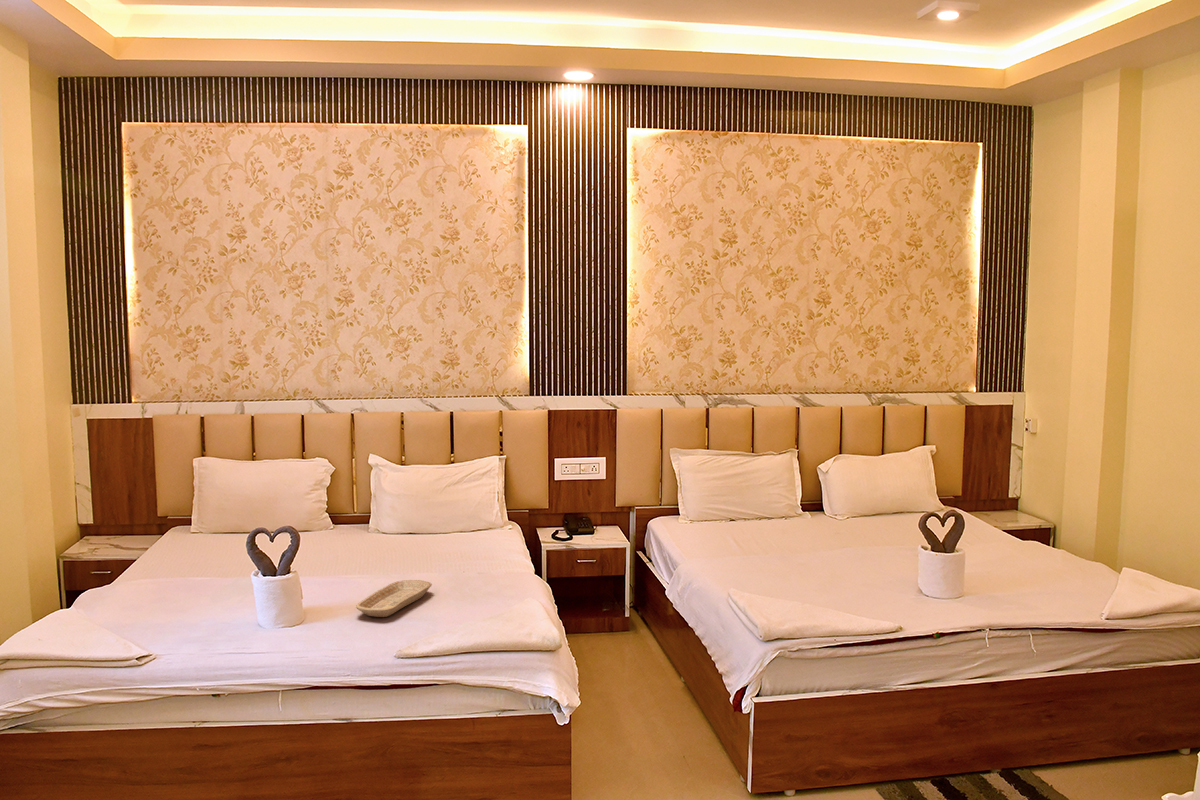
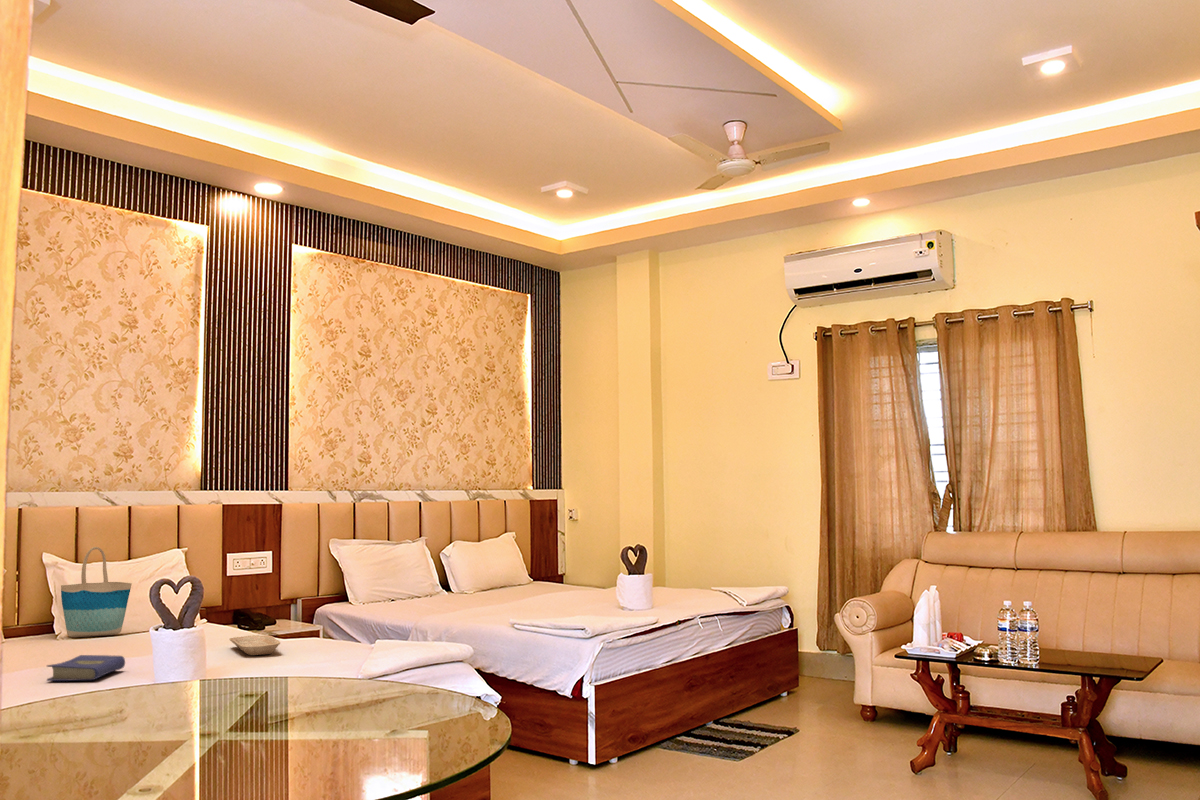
tote bag: none [346,459,400,541] -> present [61,547,132,637]
hardcover book: none [134,594,225,635] -> present [47,655,125,681]

